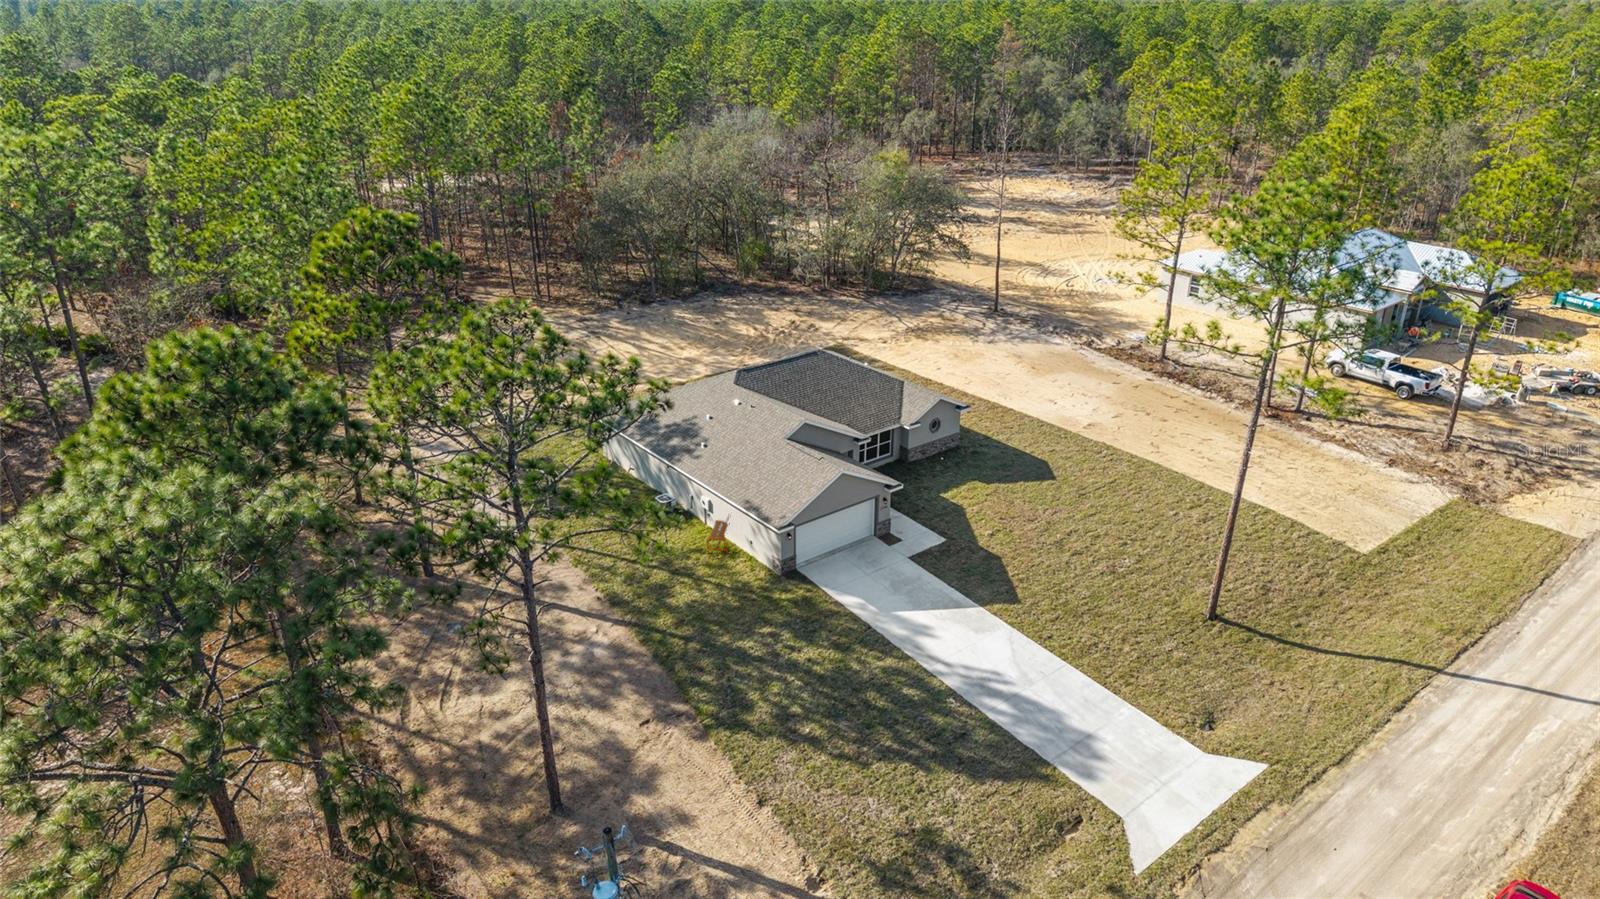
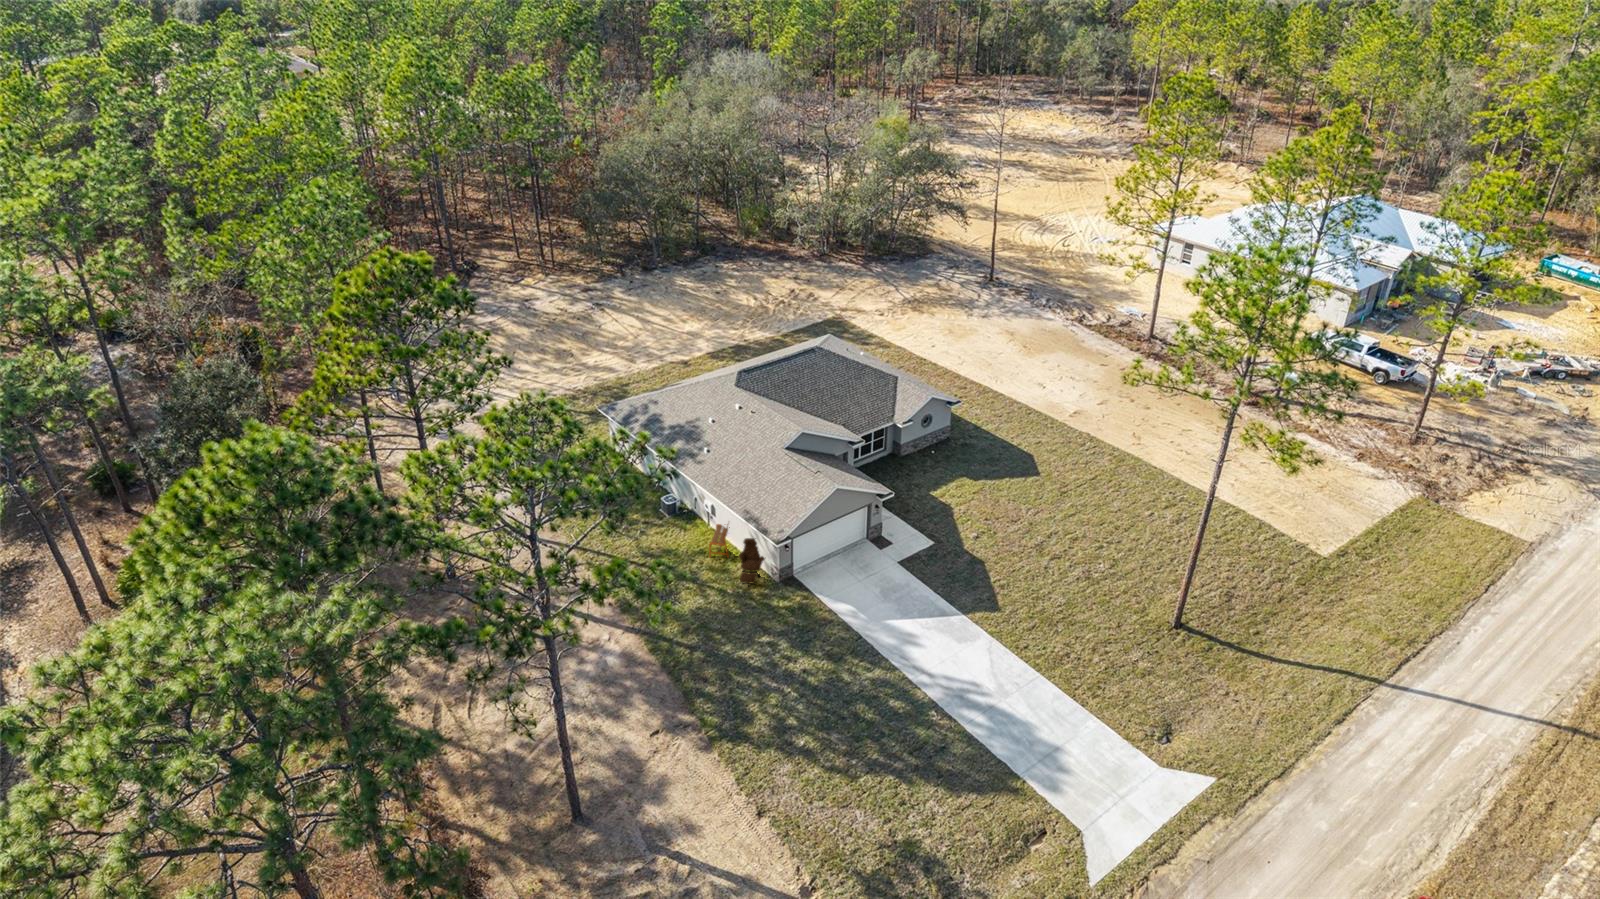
lounge chair: none [738,530,767,582] -> present [739,538,765,584]

